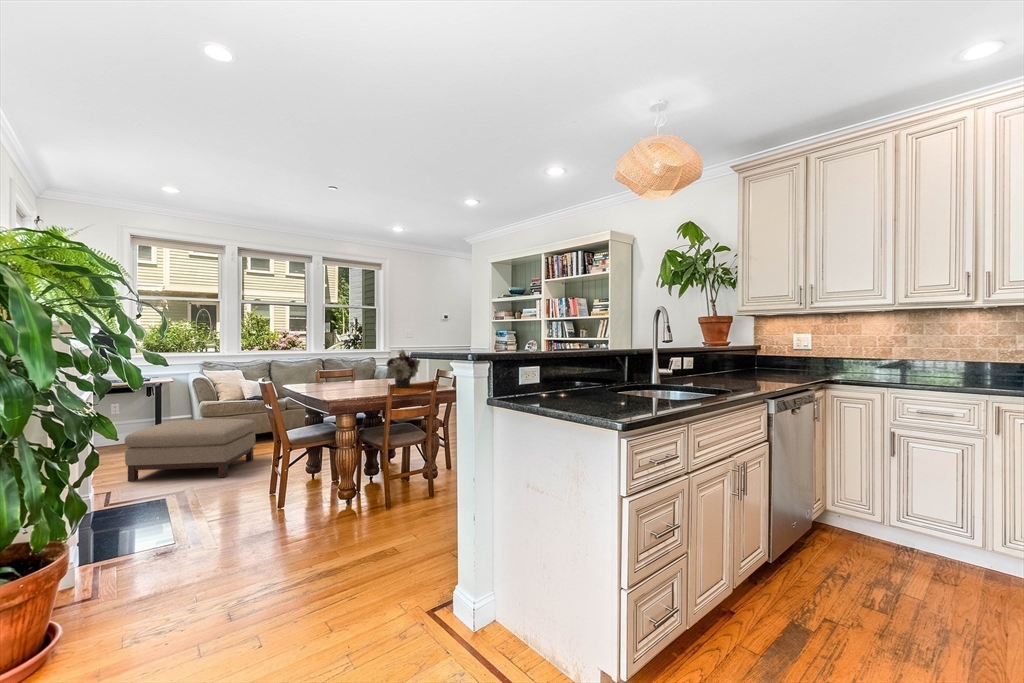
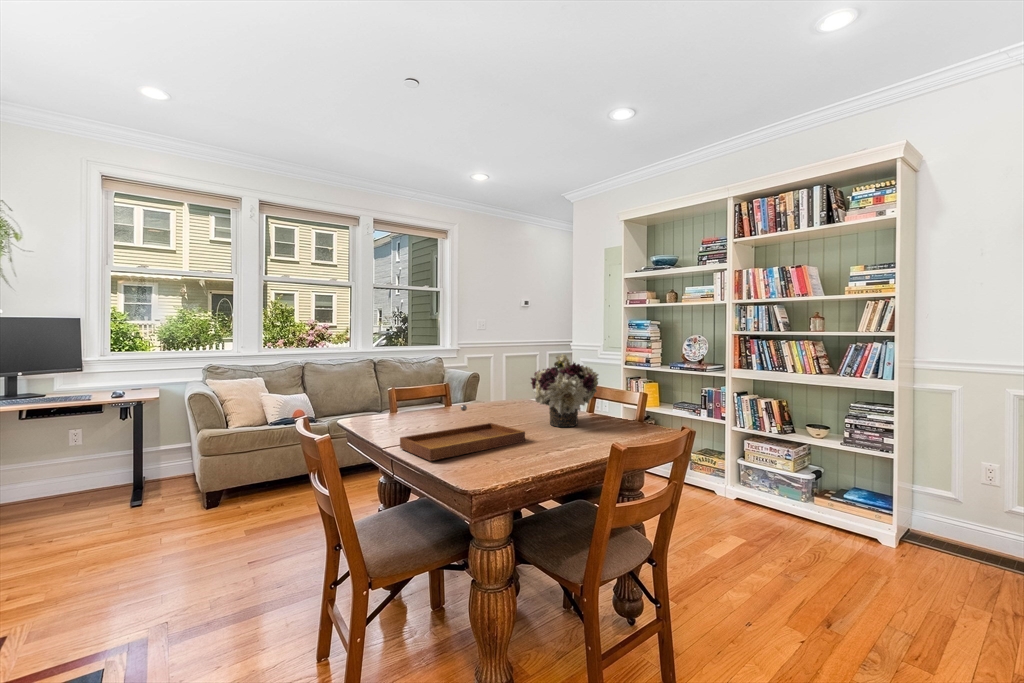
tray: none [307,374,372,396] -> present [400,405,525,461]
ottoman: present [125,419,256,481] -> none [52,467,287,596]

